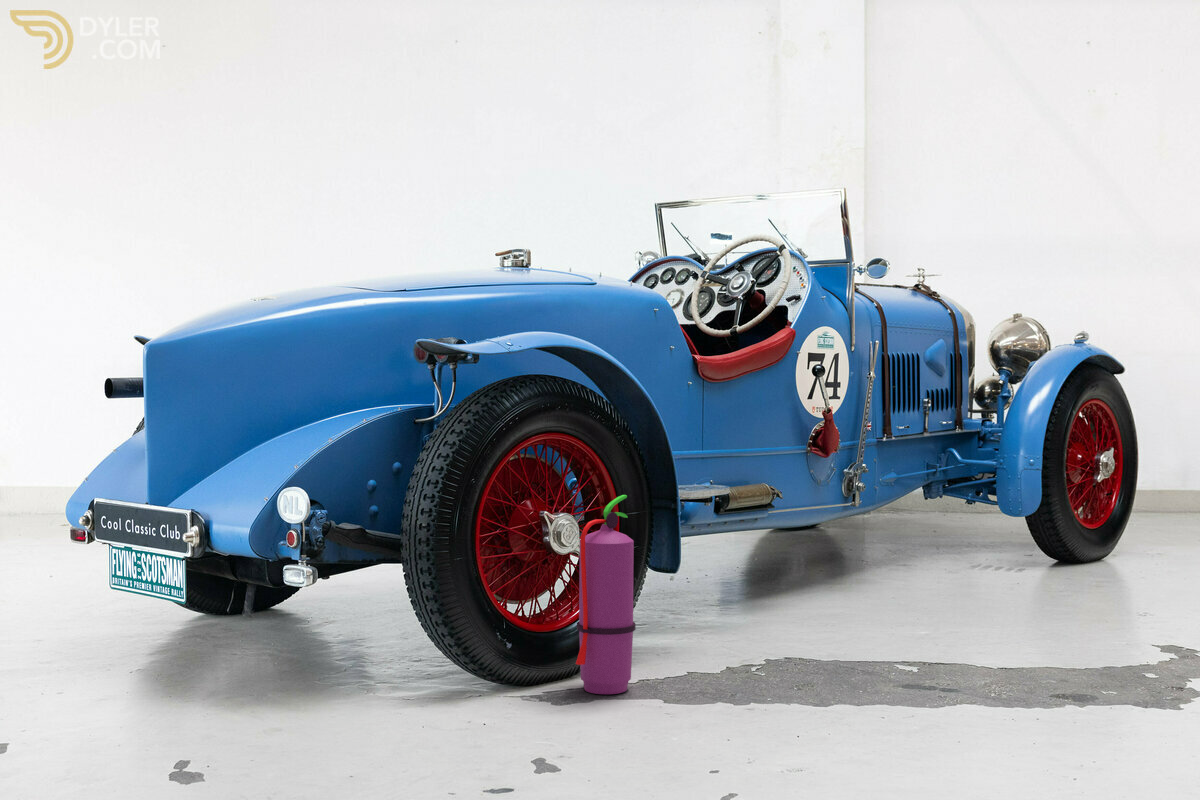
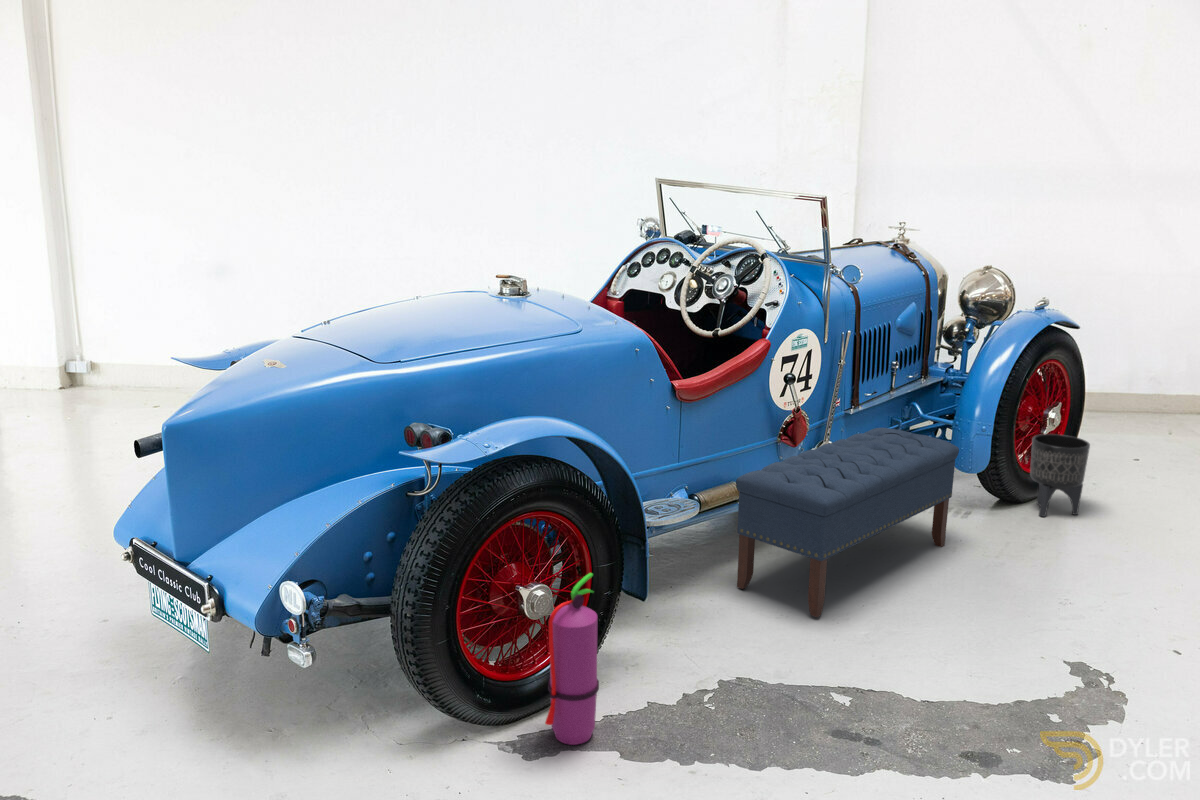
bench: none [765,459,1008,623] -> present [736,428,959,617]
planter: none [1086,482,1151,571] -> present [1030,434,1090,517]

